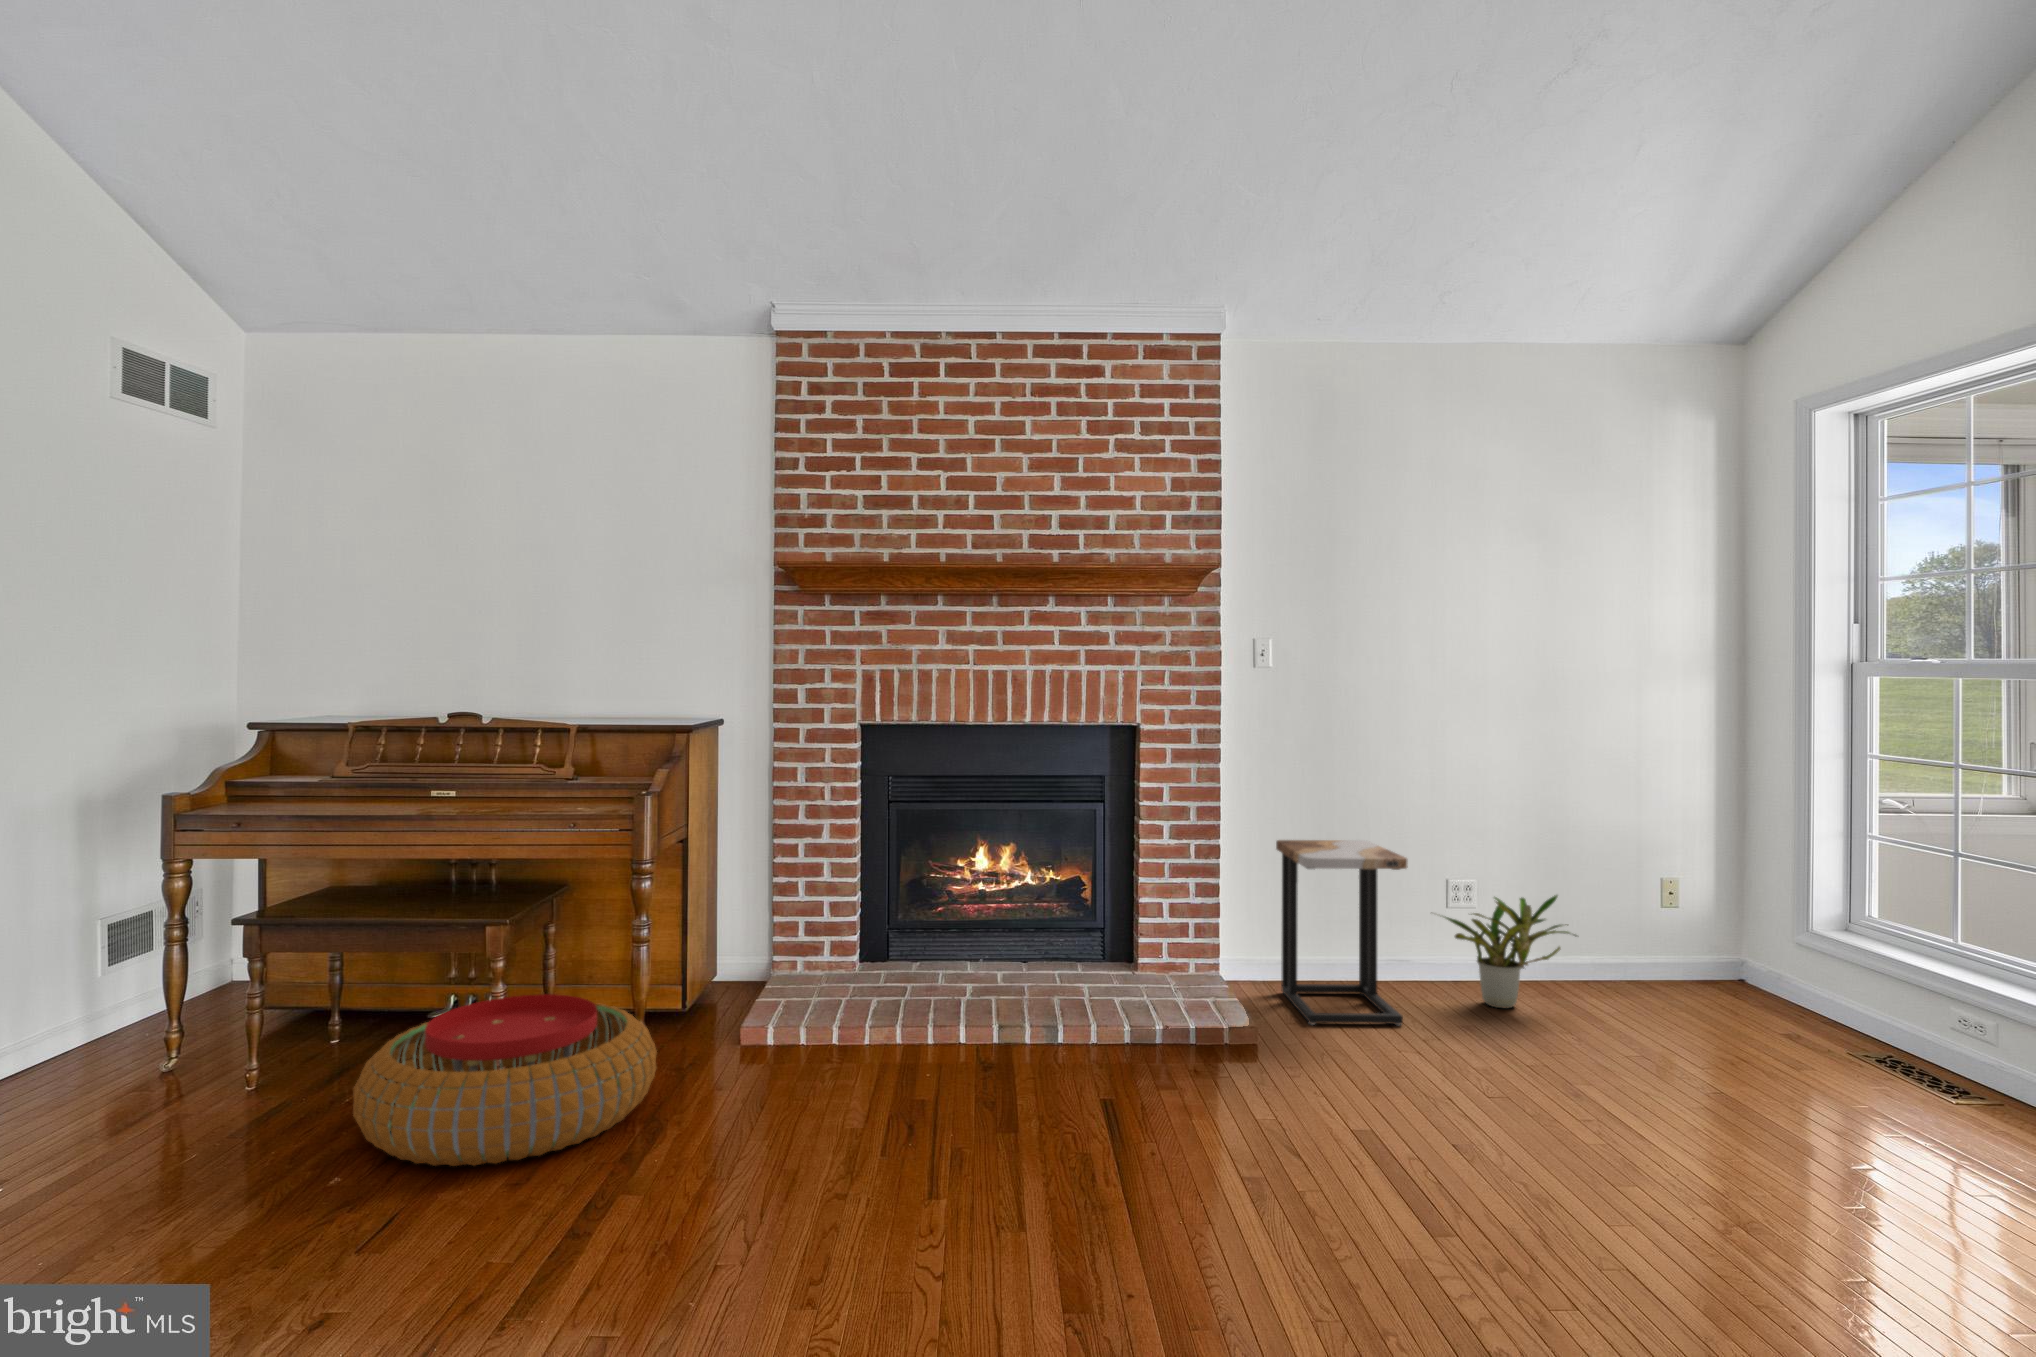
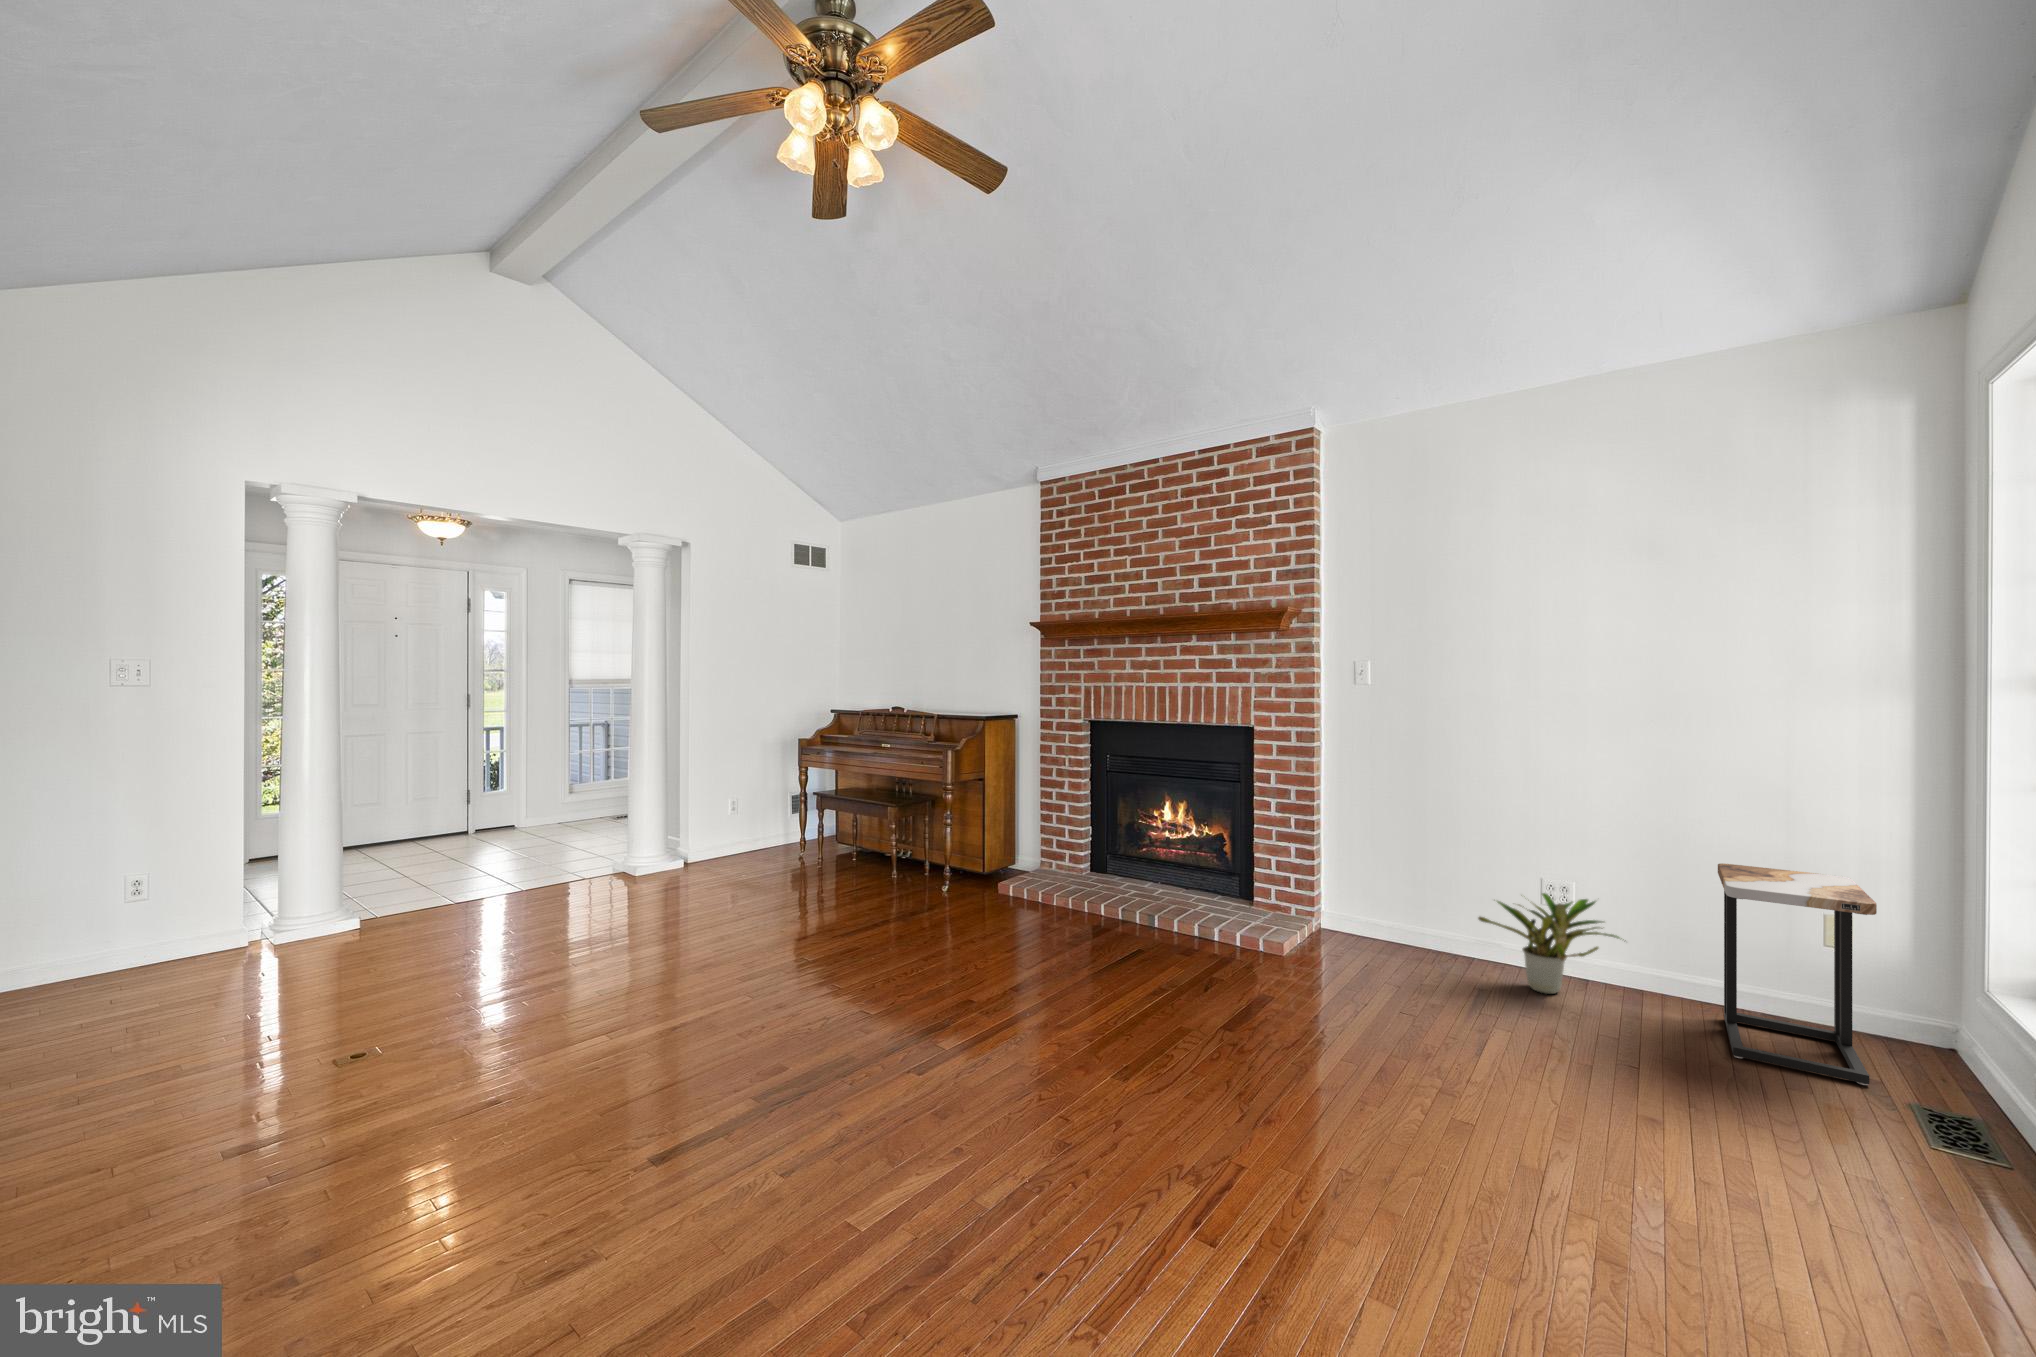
side table: present [1276,840,1408,1025] -> present [1718,863,1877,1085]
pouf: present [353,994,657,1166] -> none [777,854,914,927]

